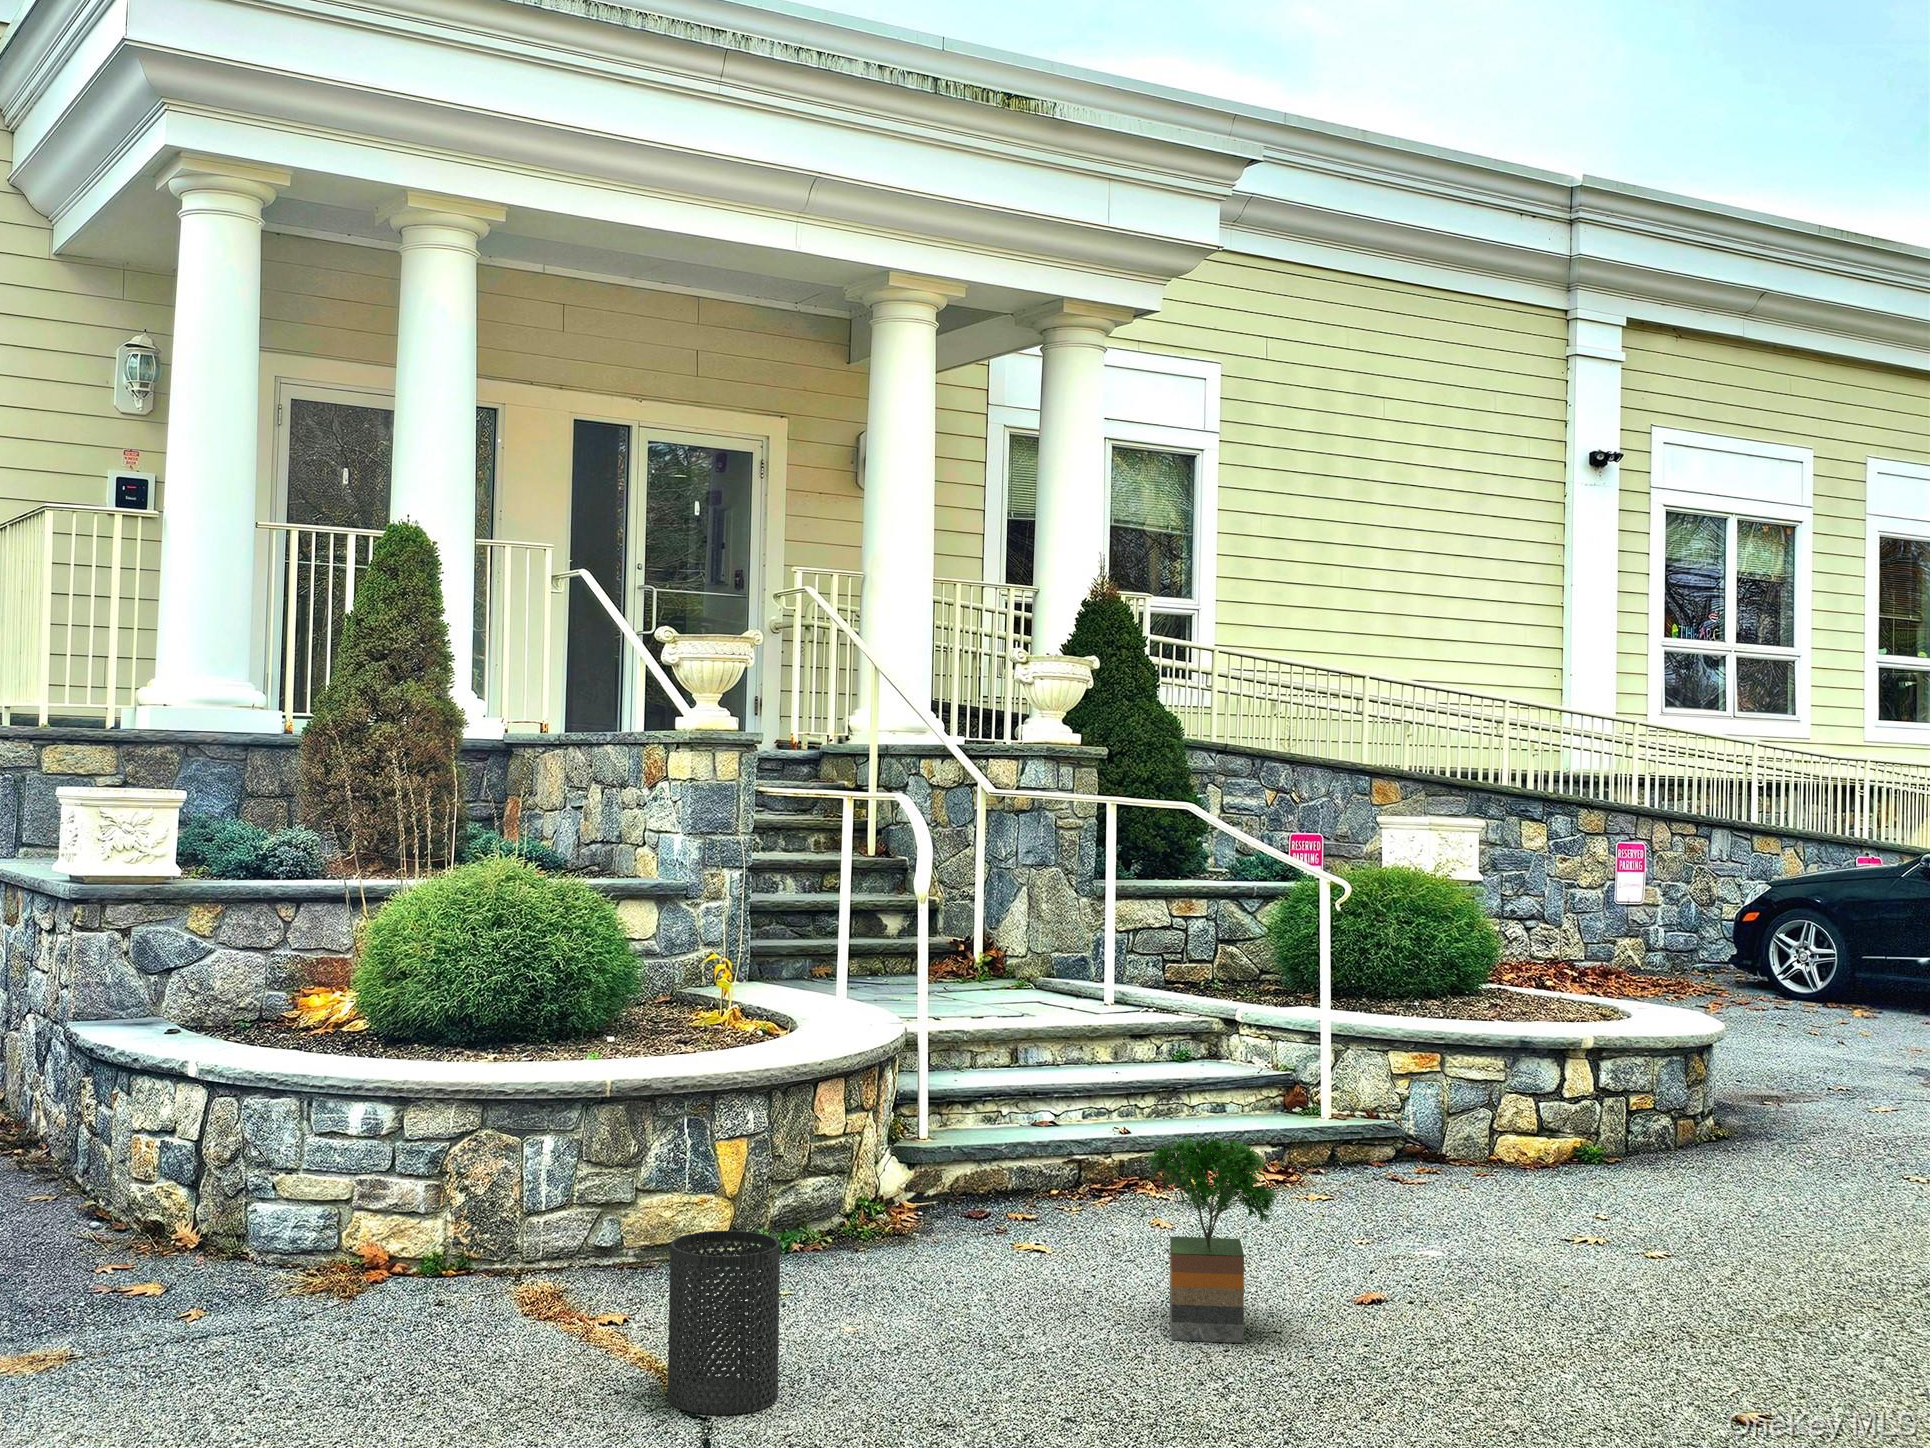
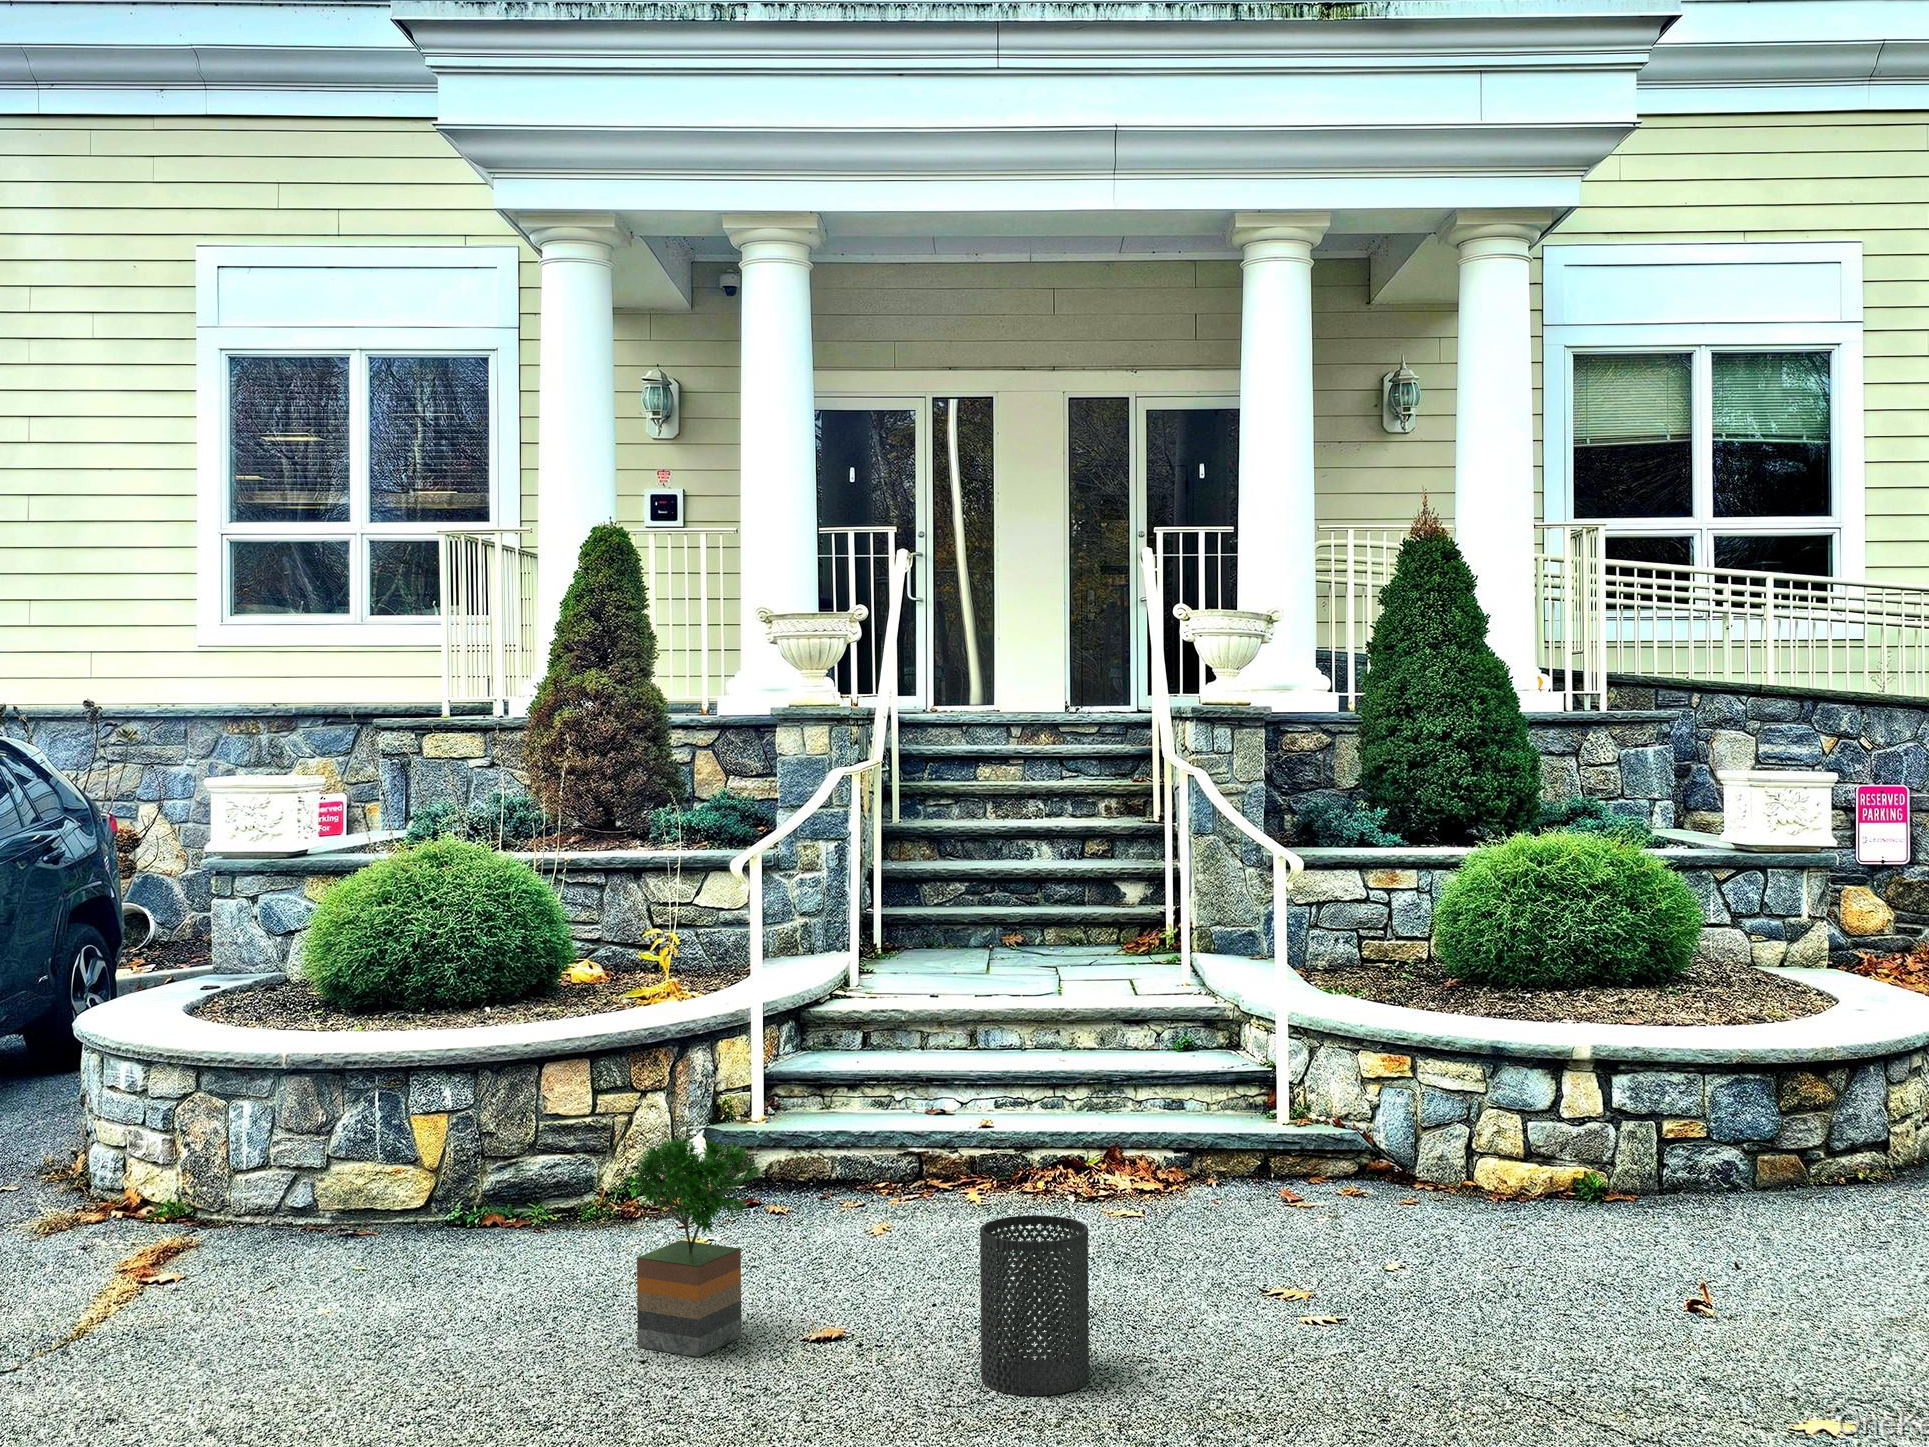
trash can: present [668,1230,780,1415] -> present [980,1215,1089,1396]

